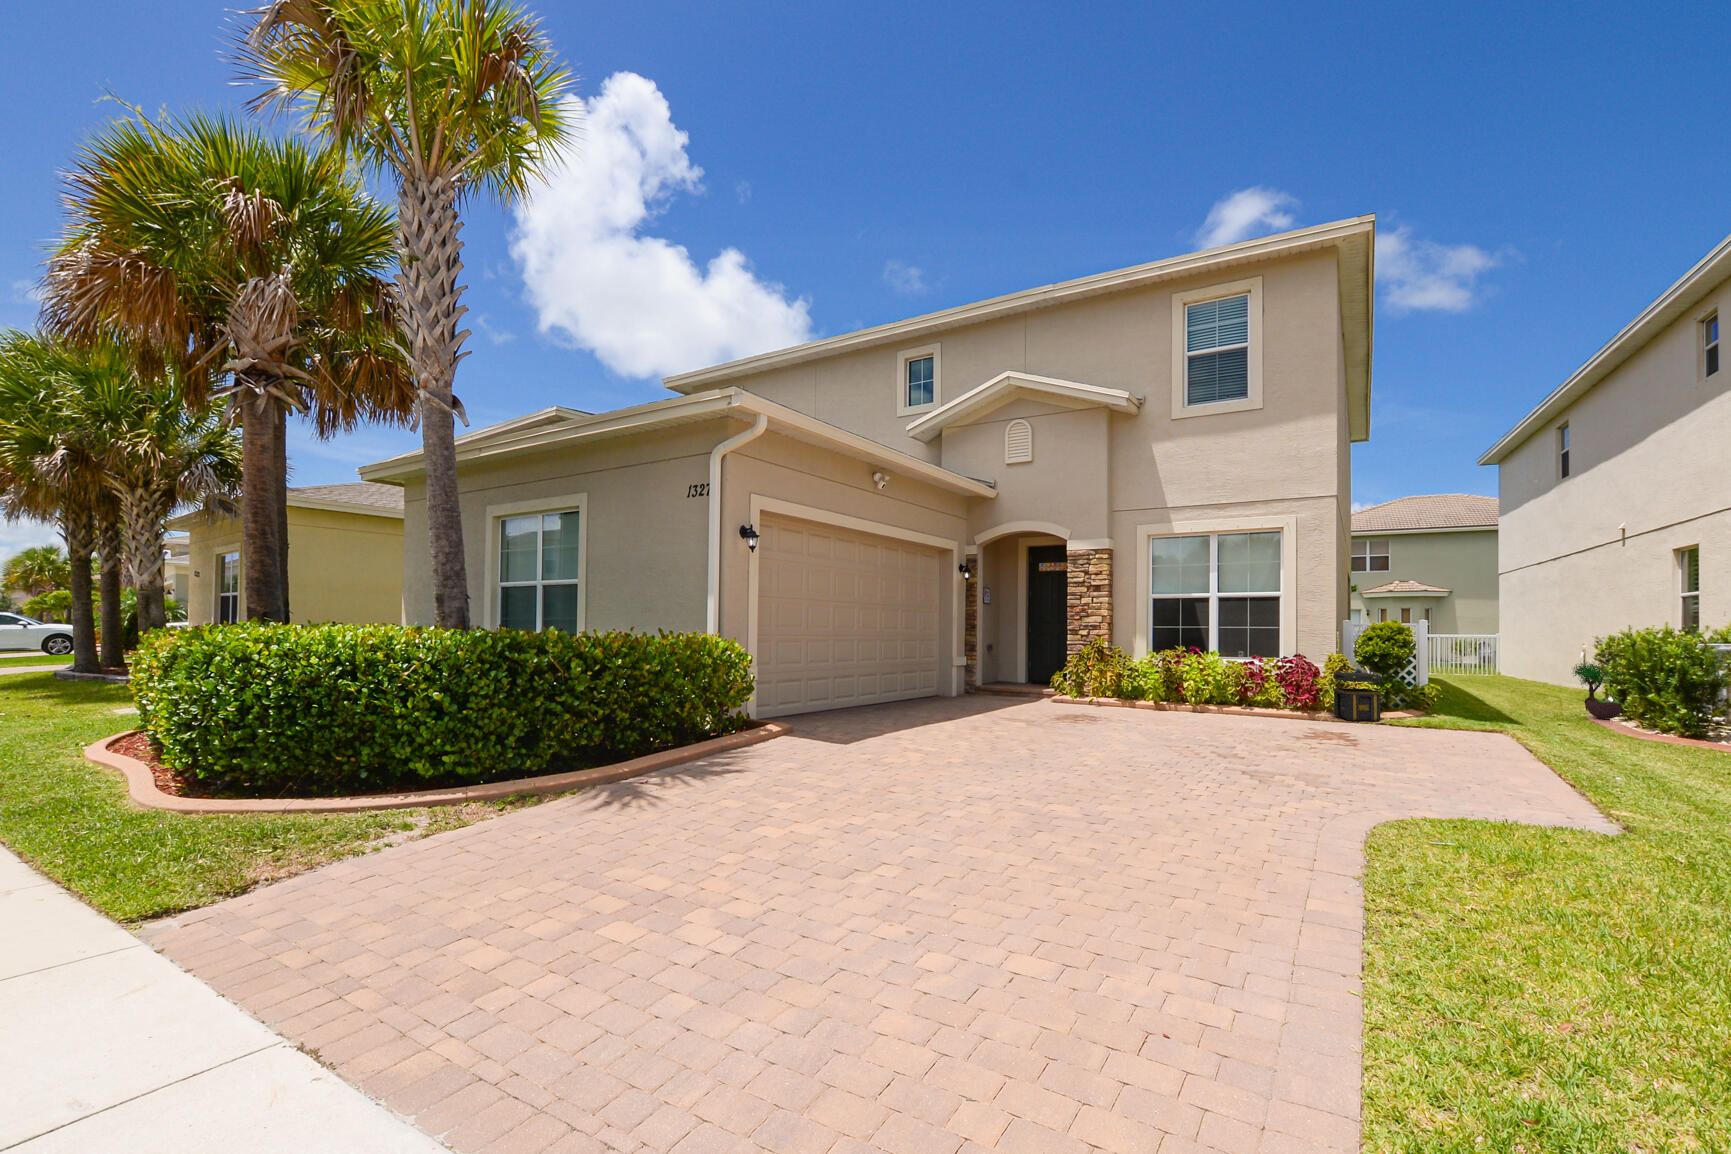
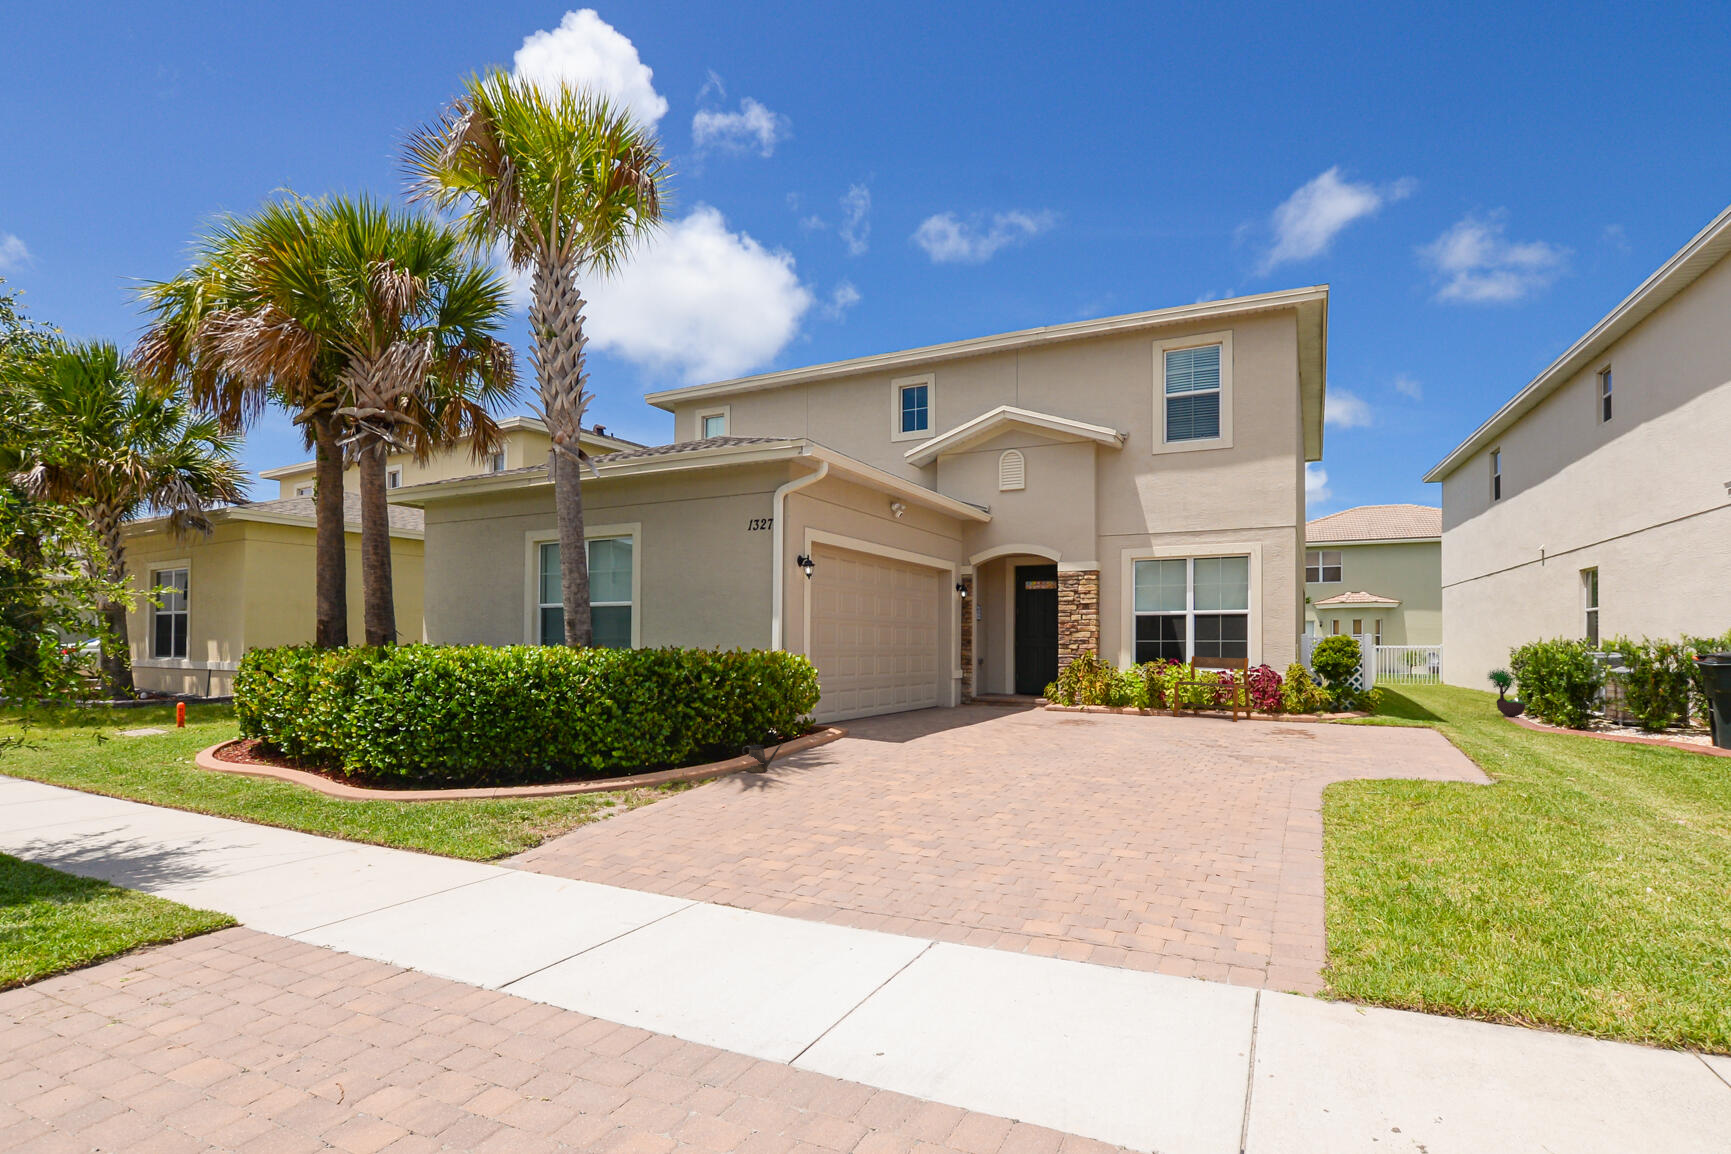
bench: none [1191,644,1284,721] -> present [1174,656,1252,722]
toolbox: present [1333,672,1381,721] -> none [1293,680,1332,721]
watering can: none [636,747,679,781] -> present [742,744,783,772]

